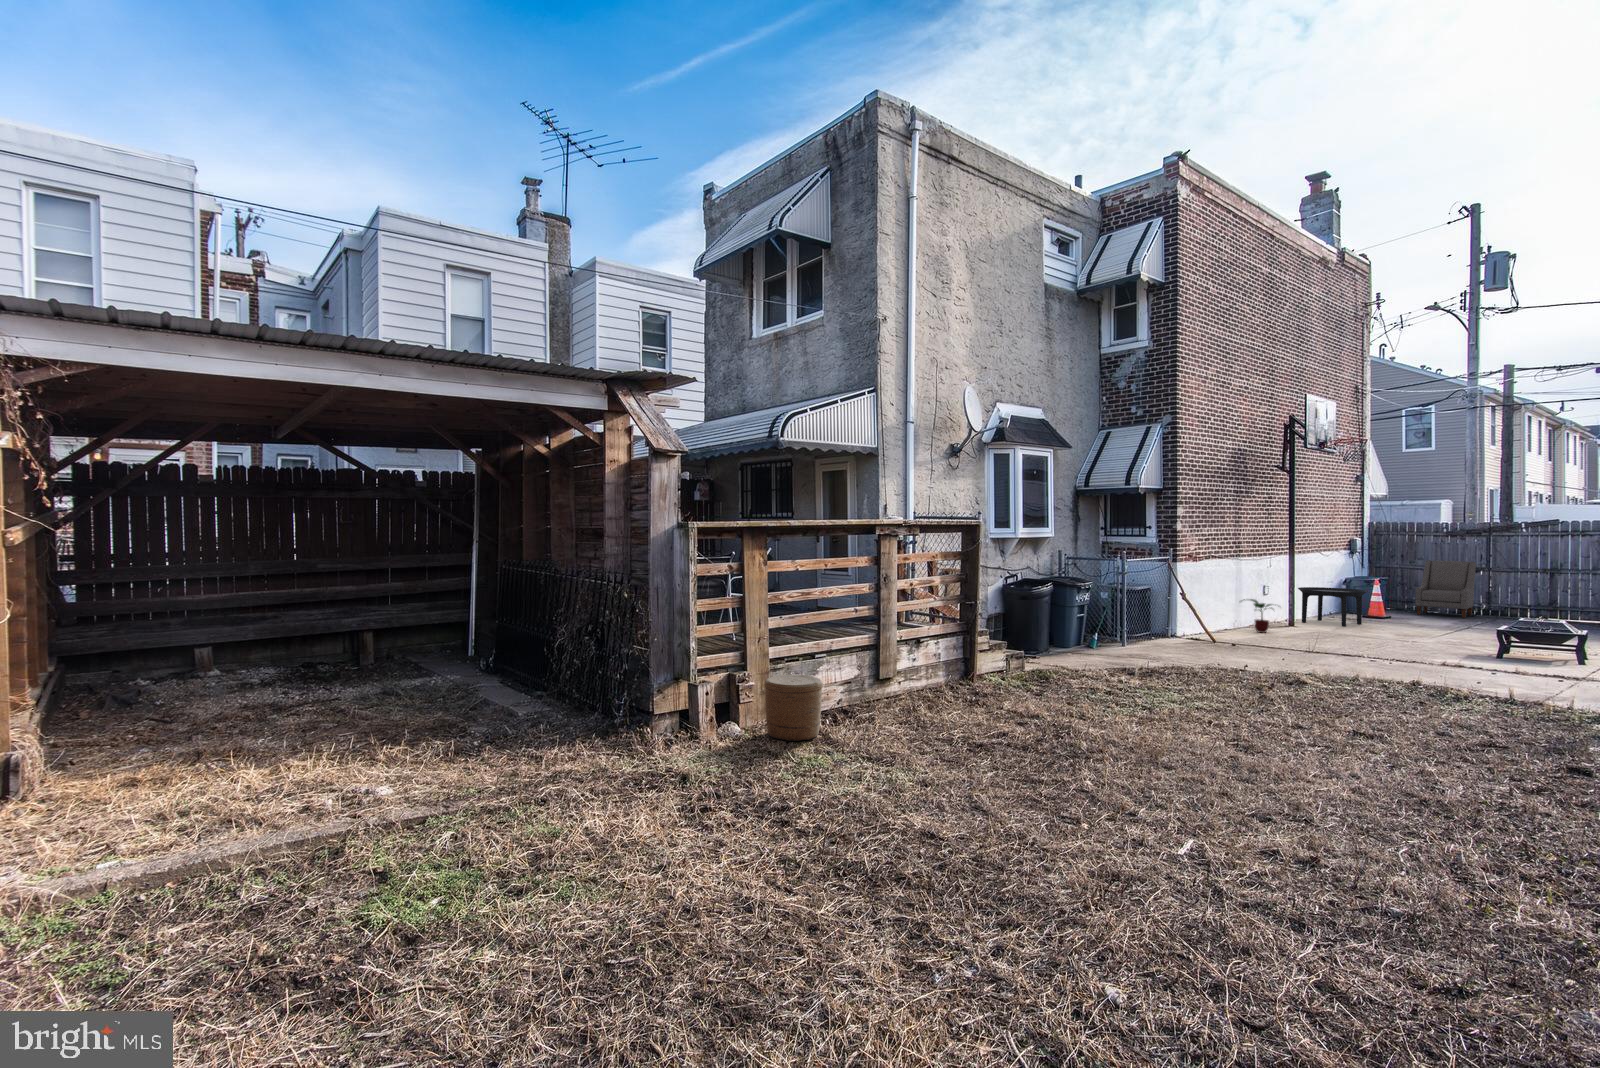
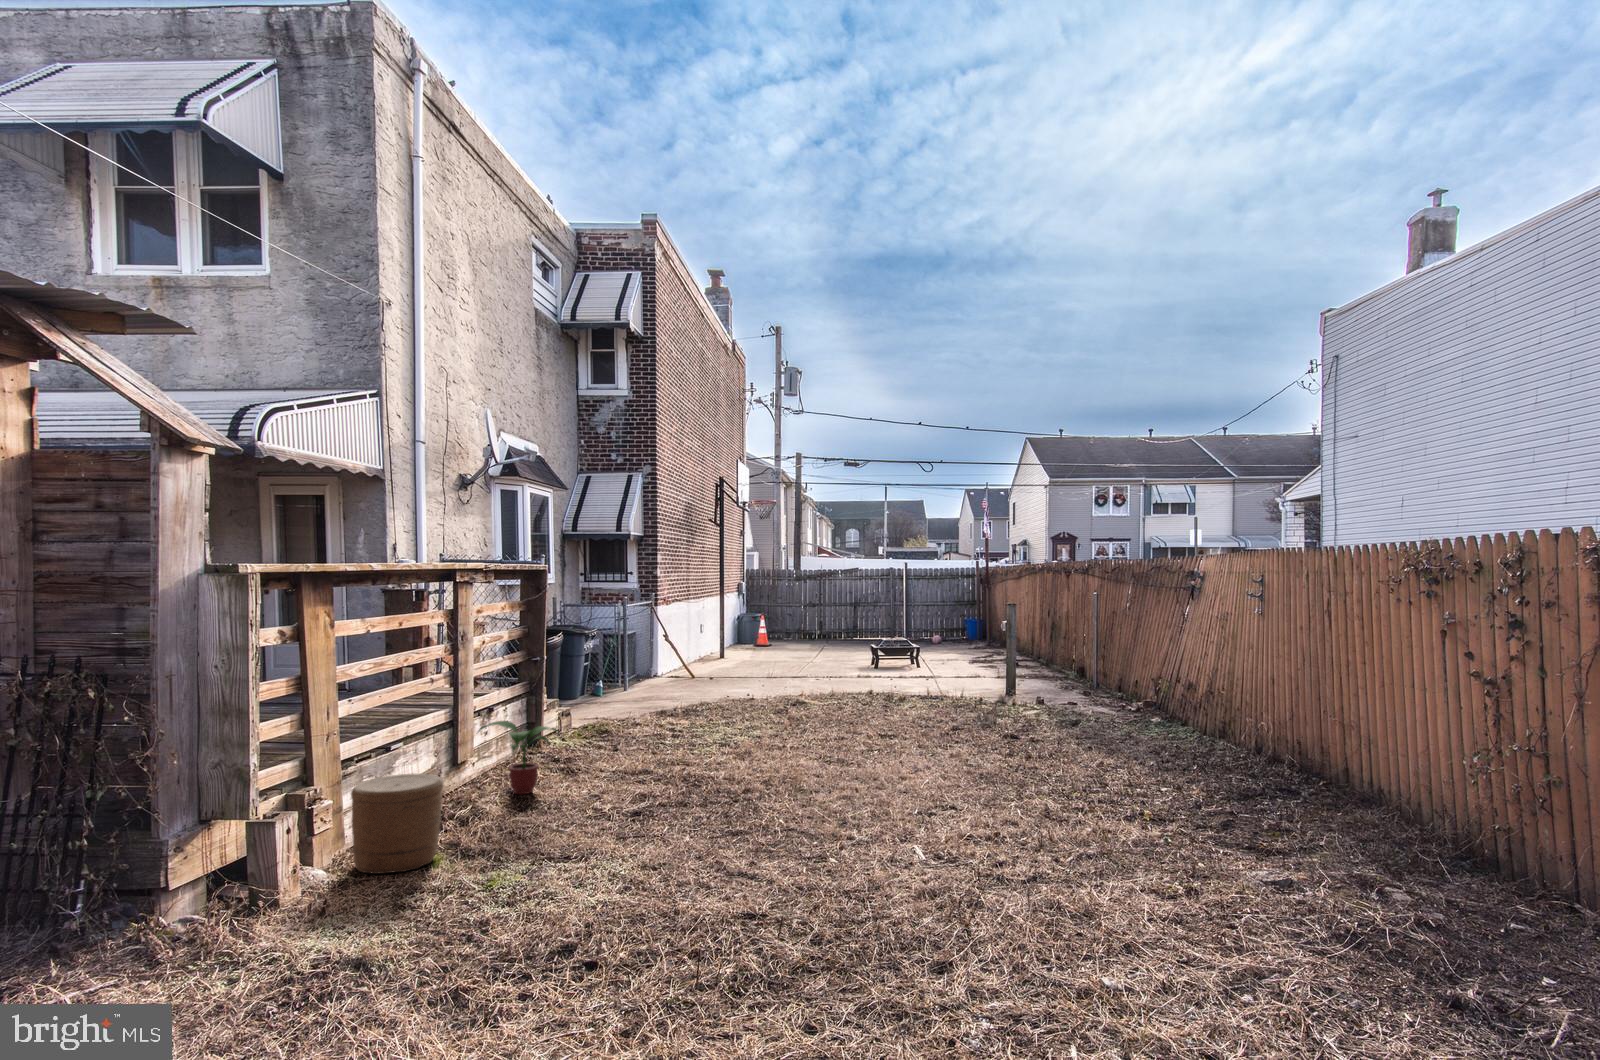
chair: present [1416,560,1476,618] -> none [793,601,827,646]
round table: present [1298,587,1368,627] -> none [727,626,777,659]
potted plant: present [1244,599,1271,633] -> present [478,721,559,794]

